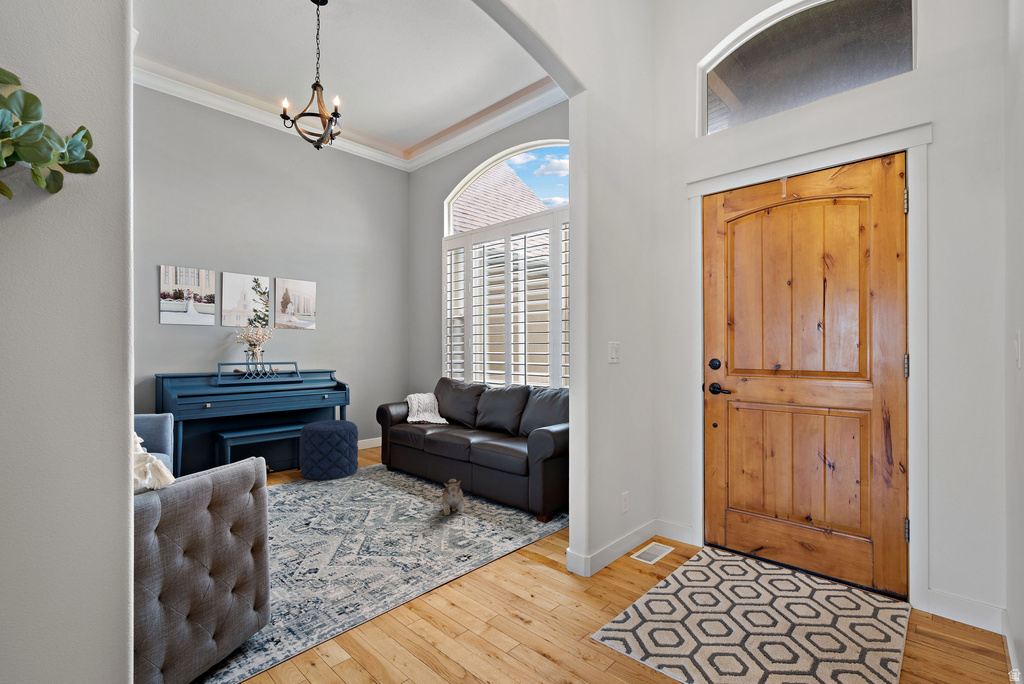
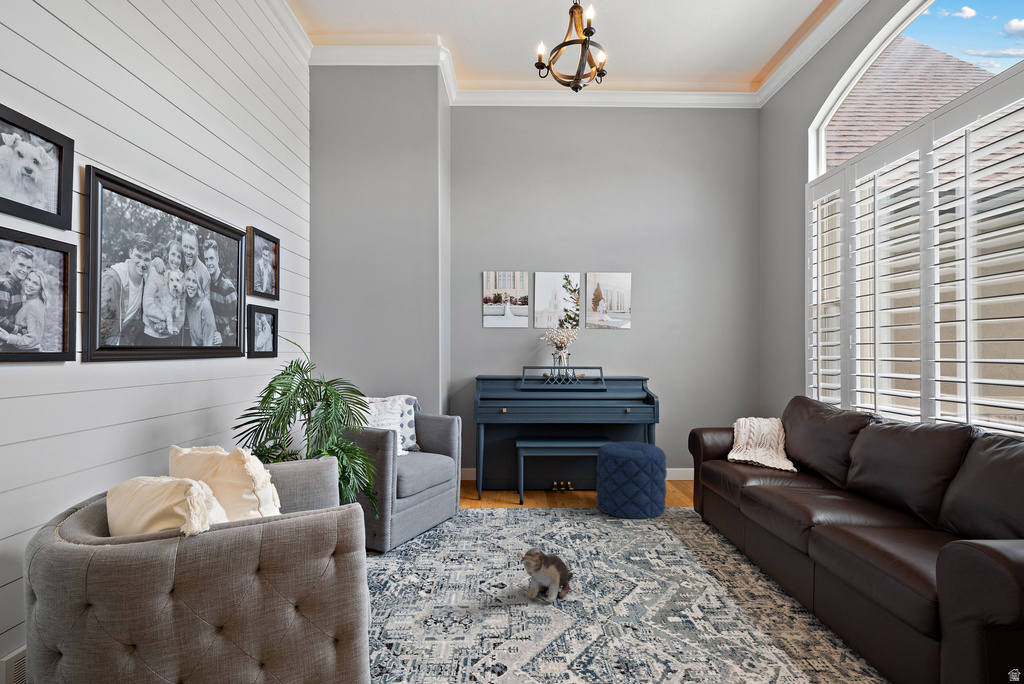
plush toy: present [443,479,465,515] -> present [518,548,573,602]

